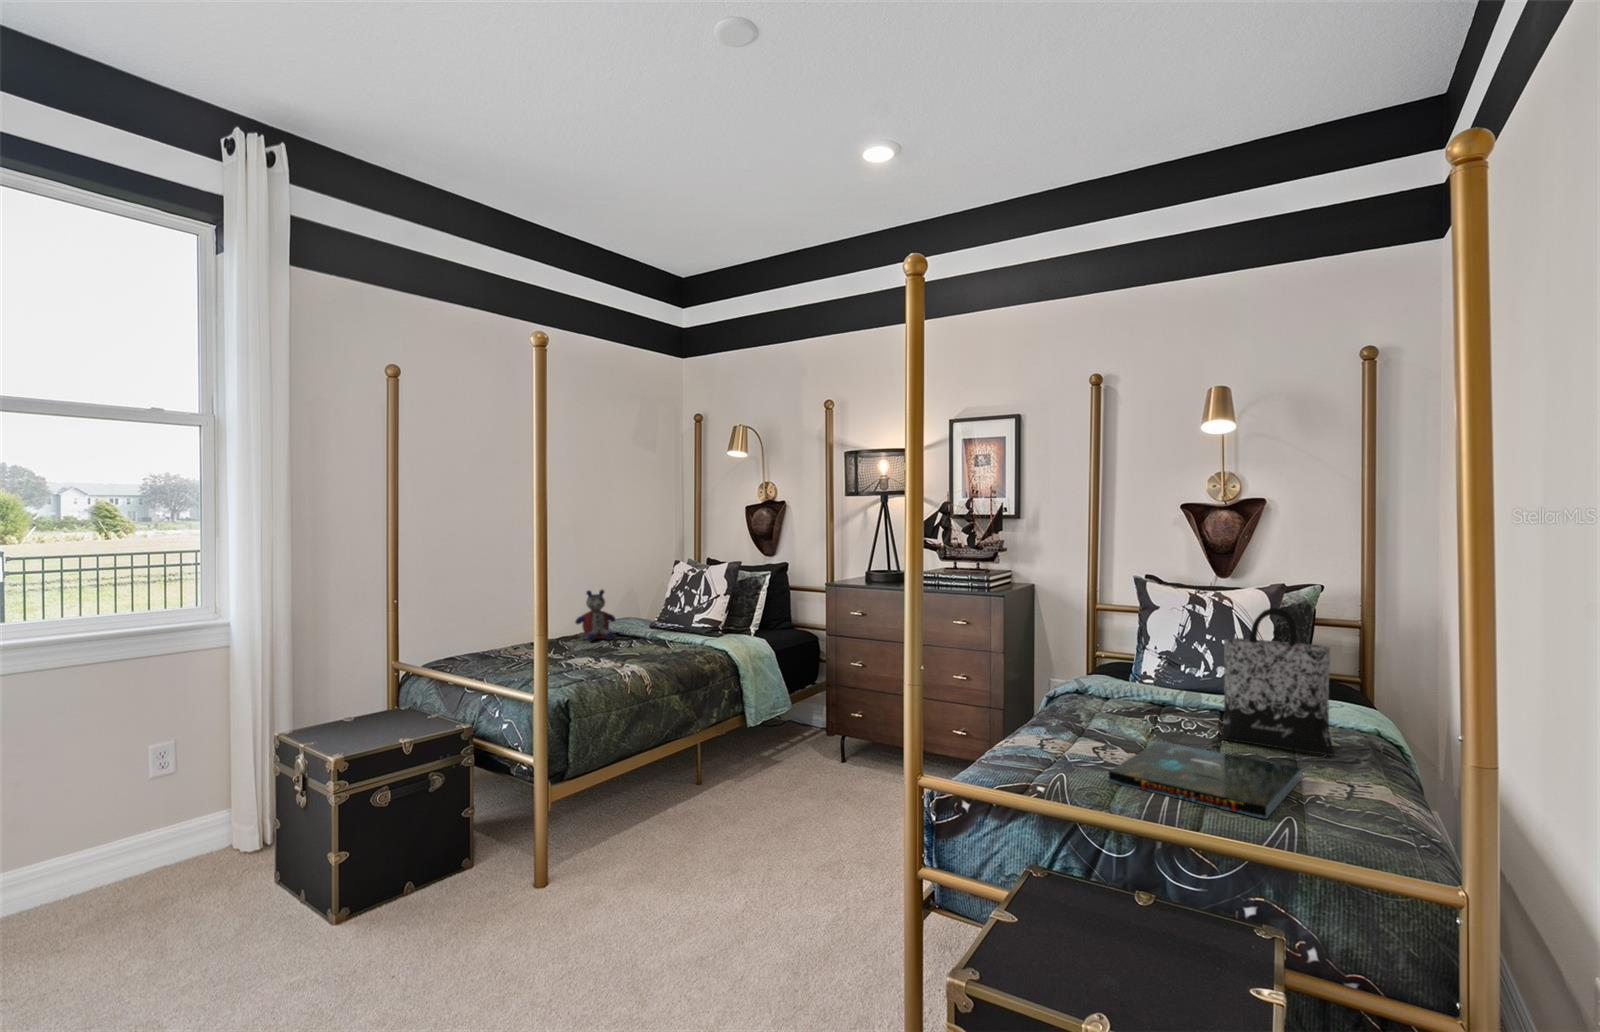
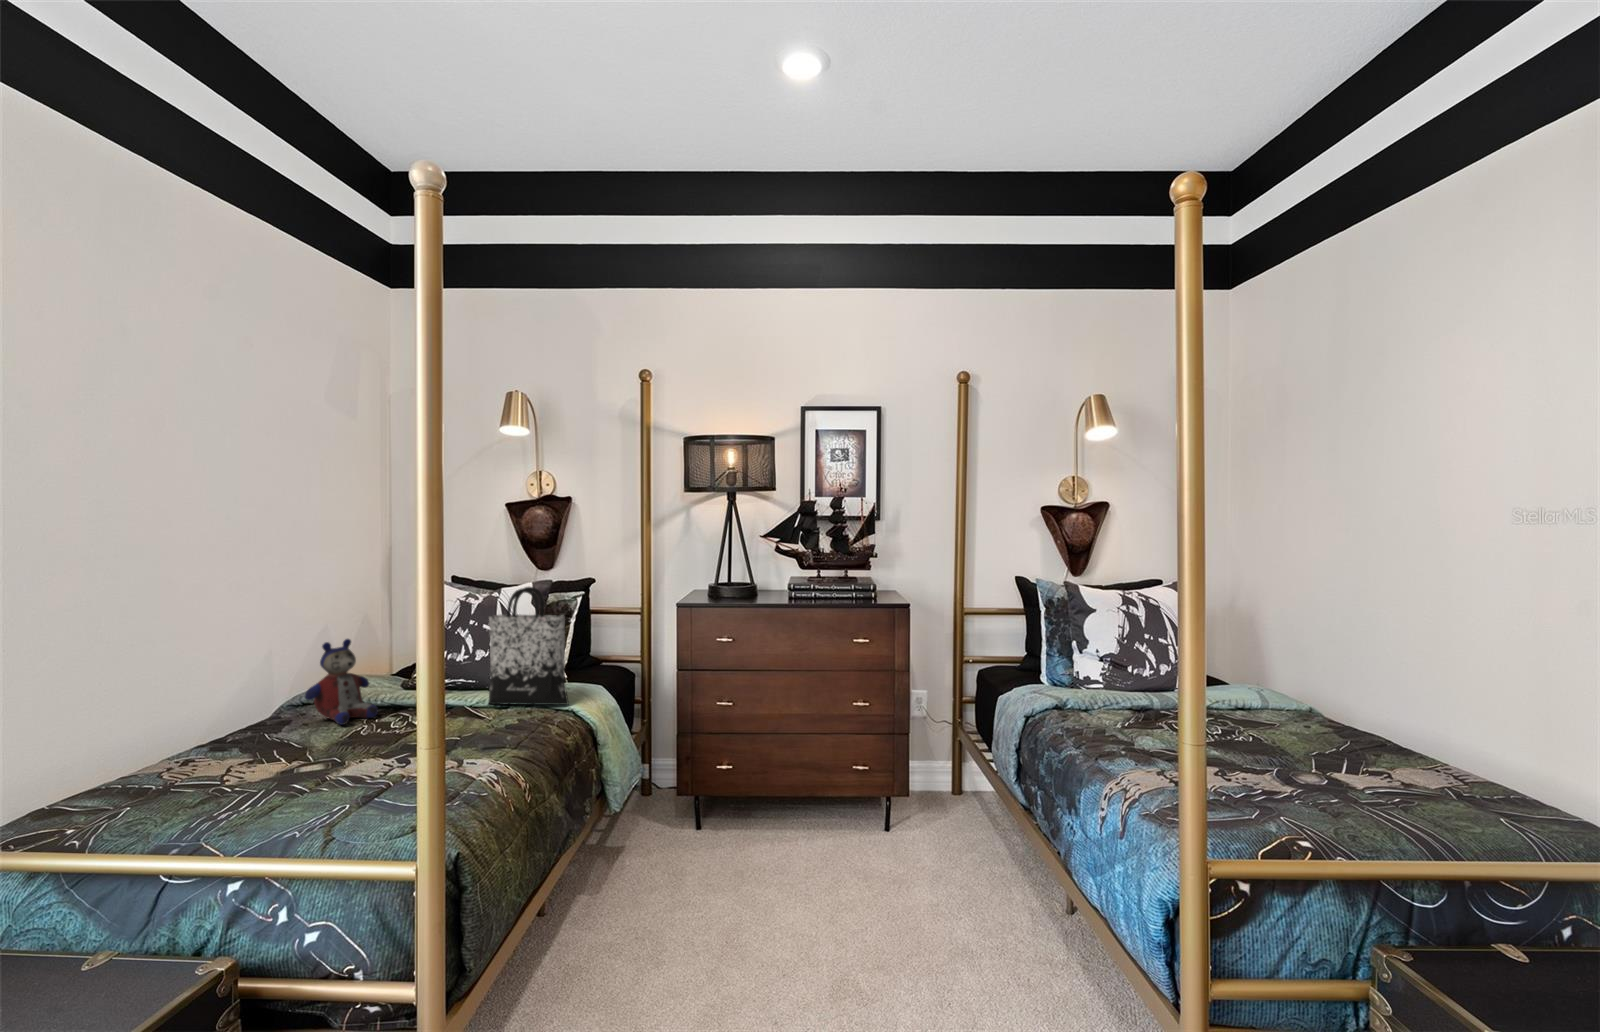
tote bag: present [1221,608,1335,755] -> present [489,587,569,705]
board game: present [1109,741,1302,819] -> none [1251,758,1477,830]

